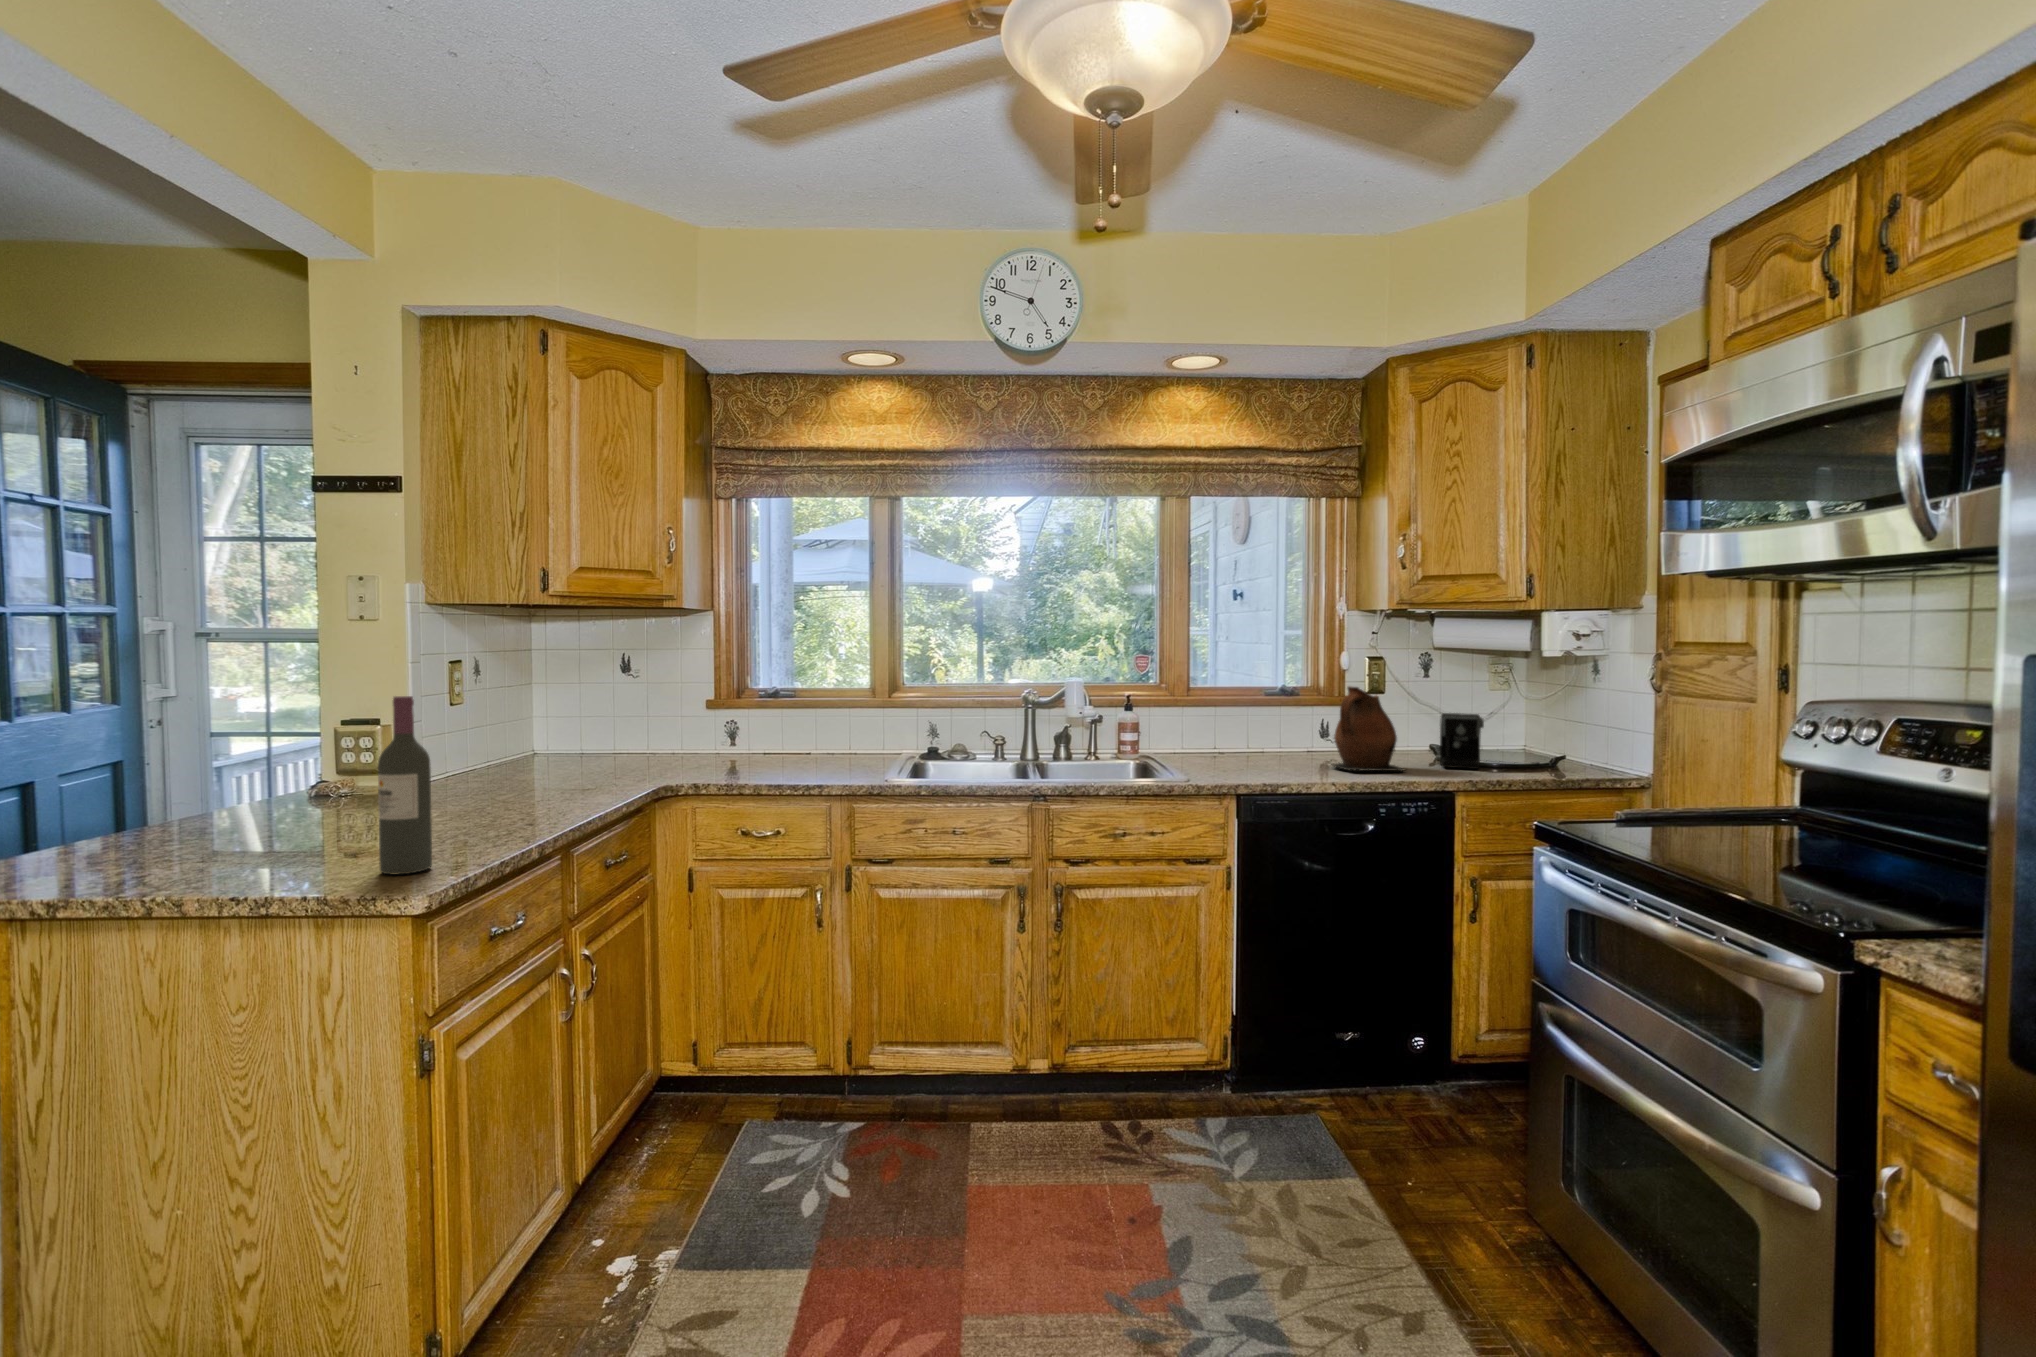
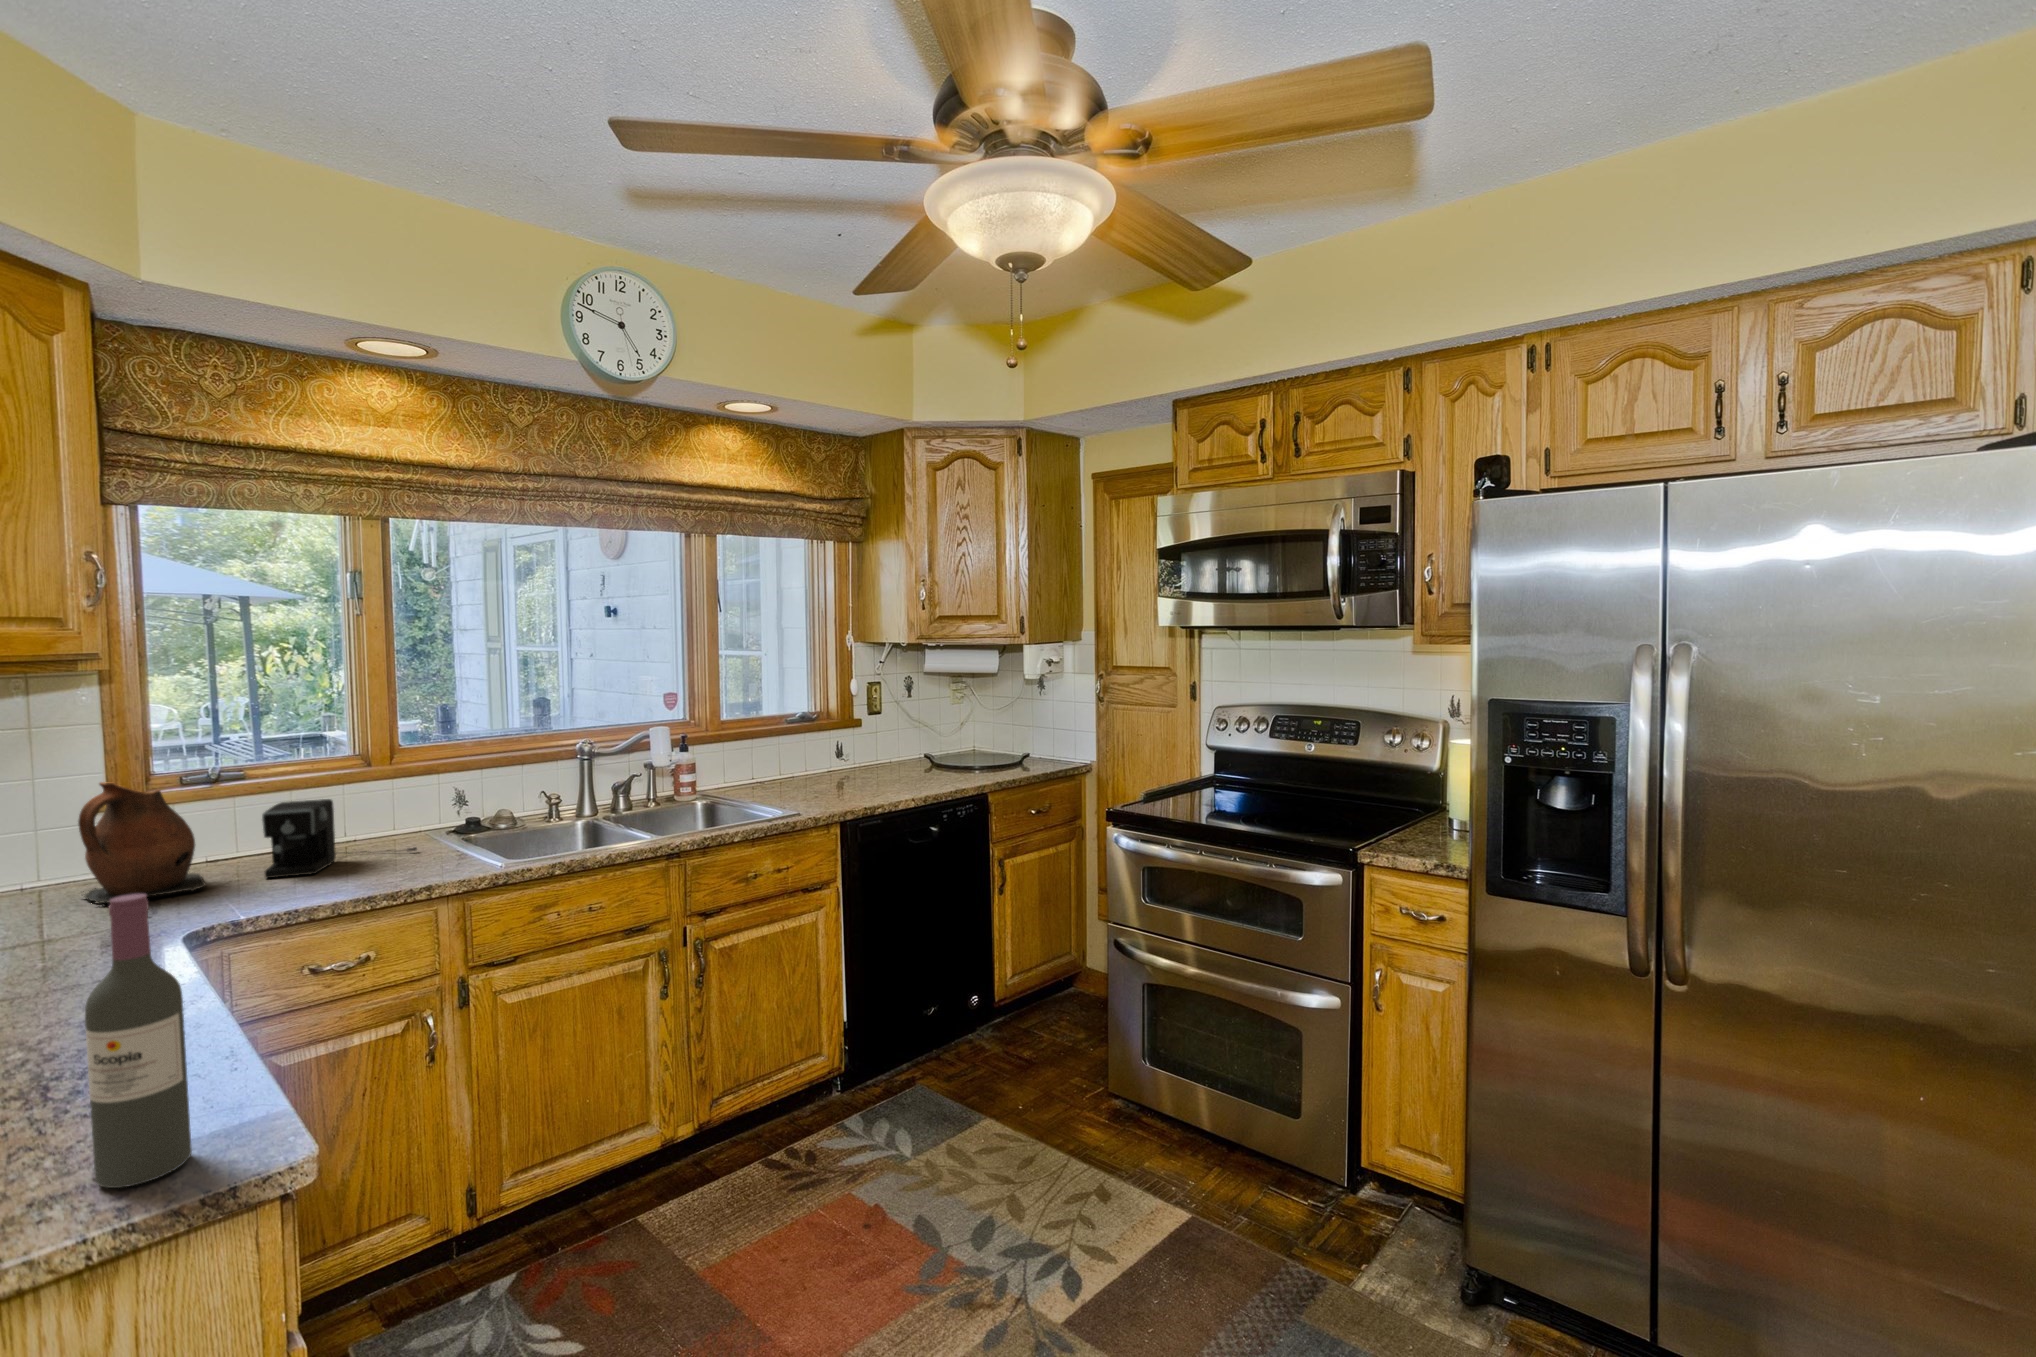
ceramic pitcher: present [1331,687,1404,771] -> present [78,782,206,903]
coffee maker: present [1440,713,1540,769] -> present [262,799,417,878]

